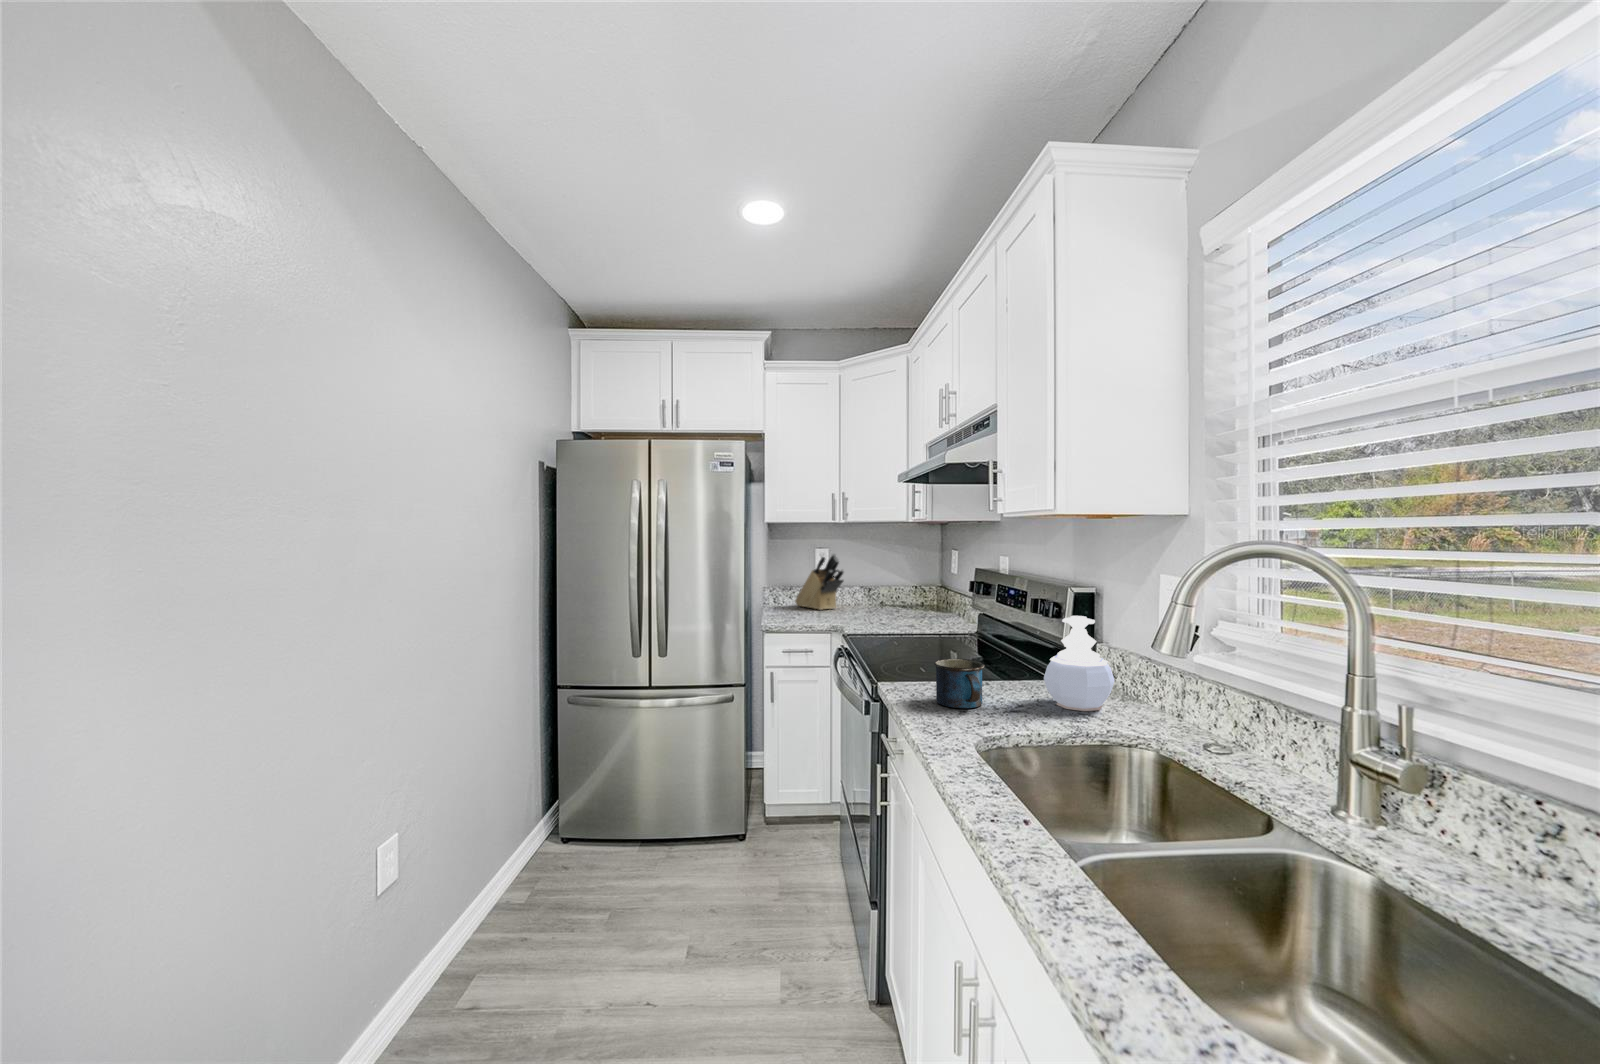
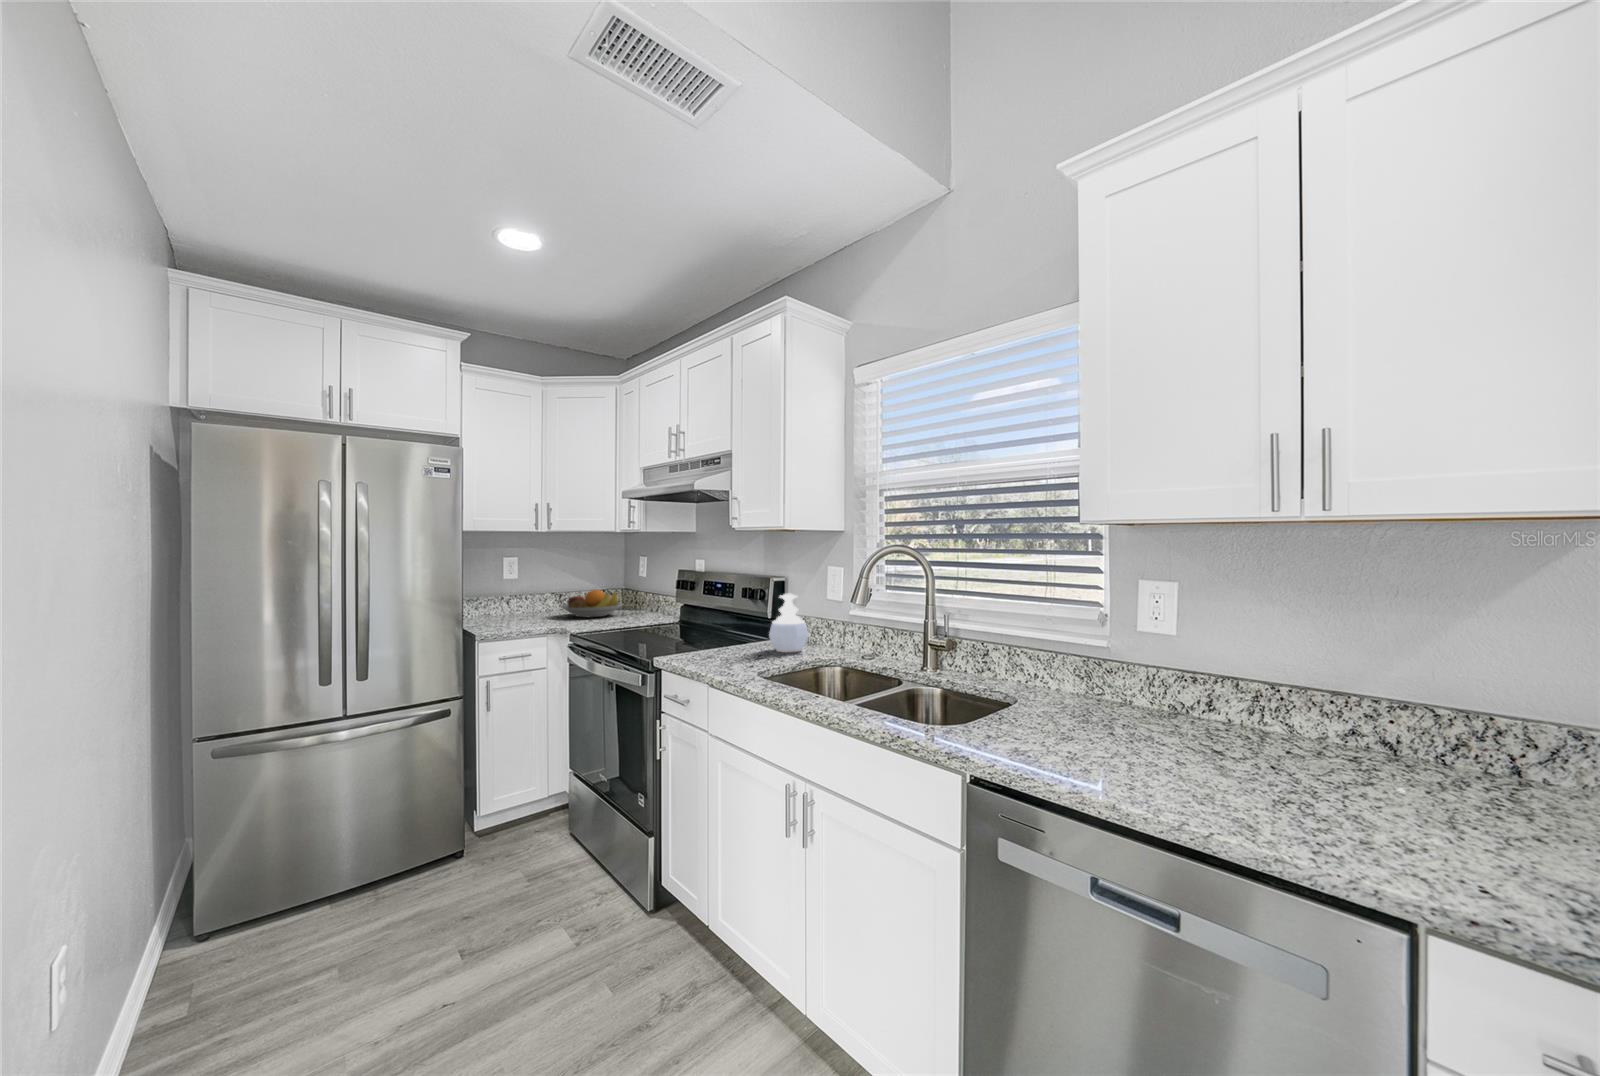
knife block: present [795,554,844,610] -> none [486,562,544,617]
fruit bowl: none [855,586,925,617] -> present [561,590,623,617]
mug: present [934,659,984,708] -> none [701,628,736,659]

